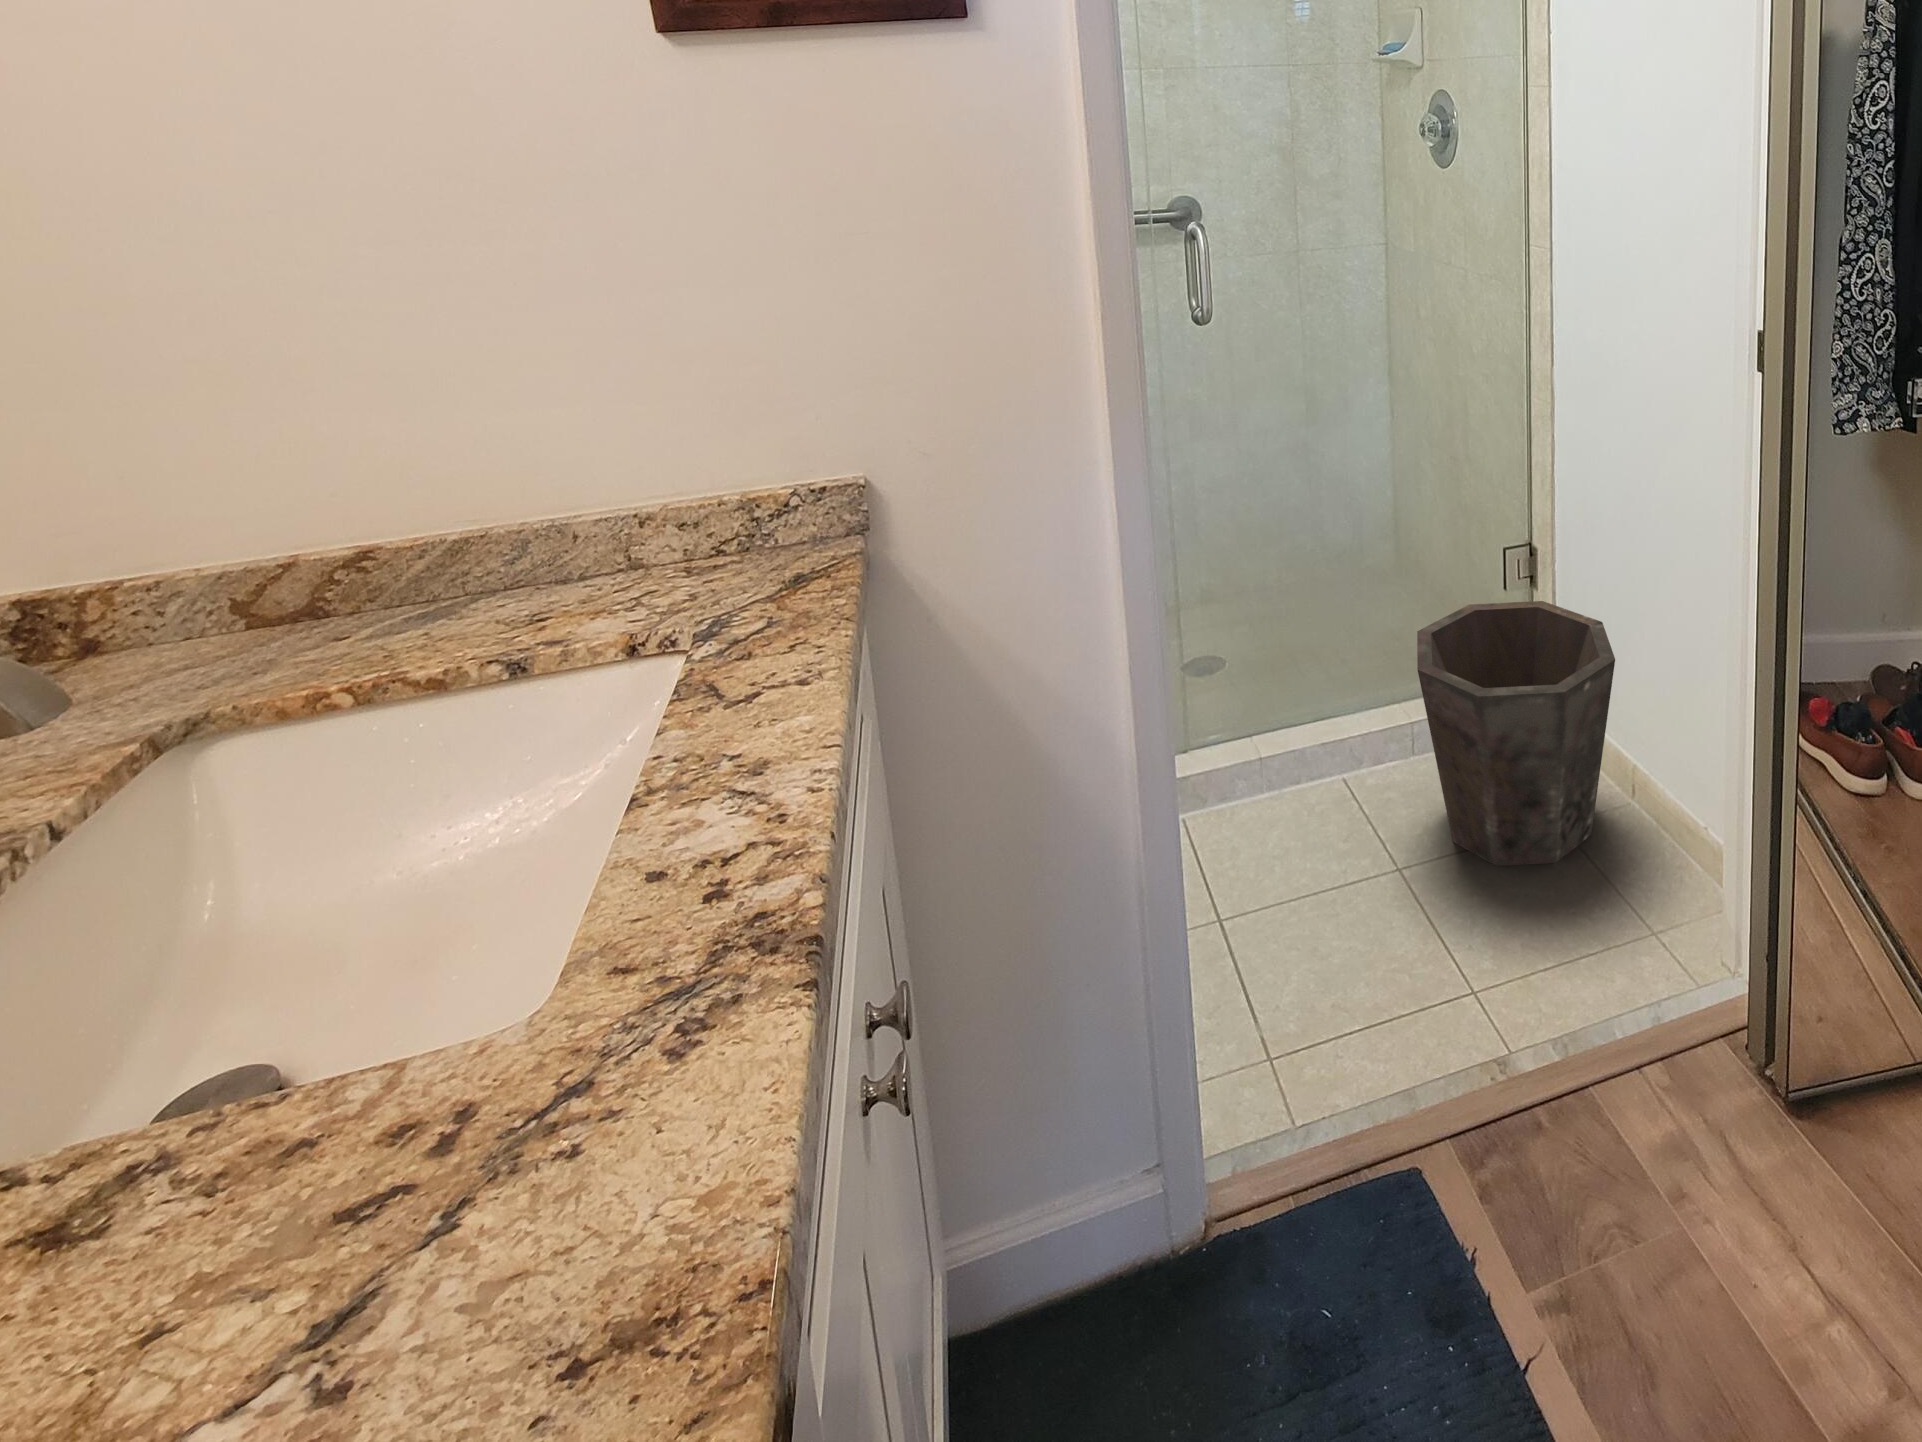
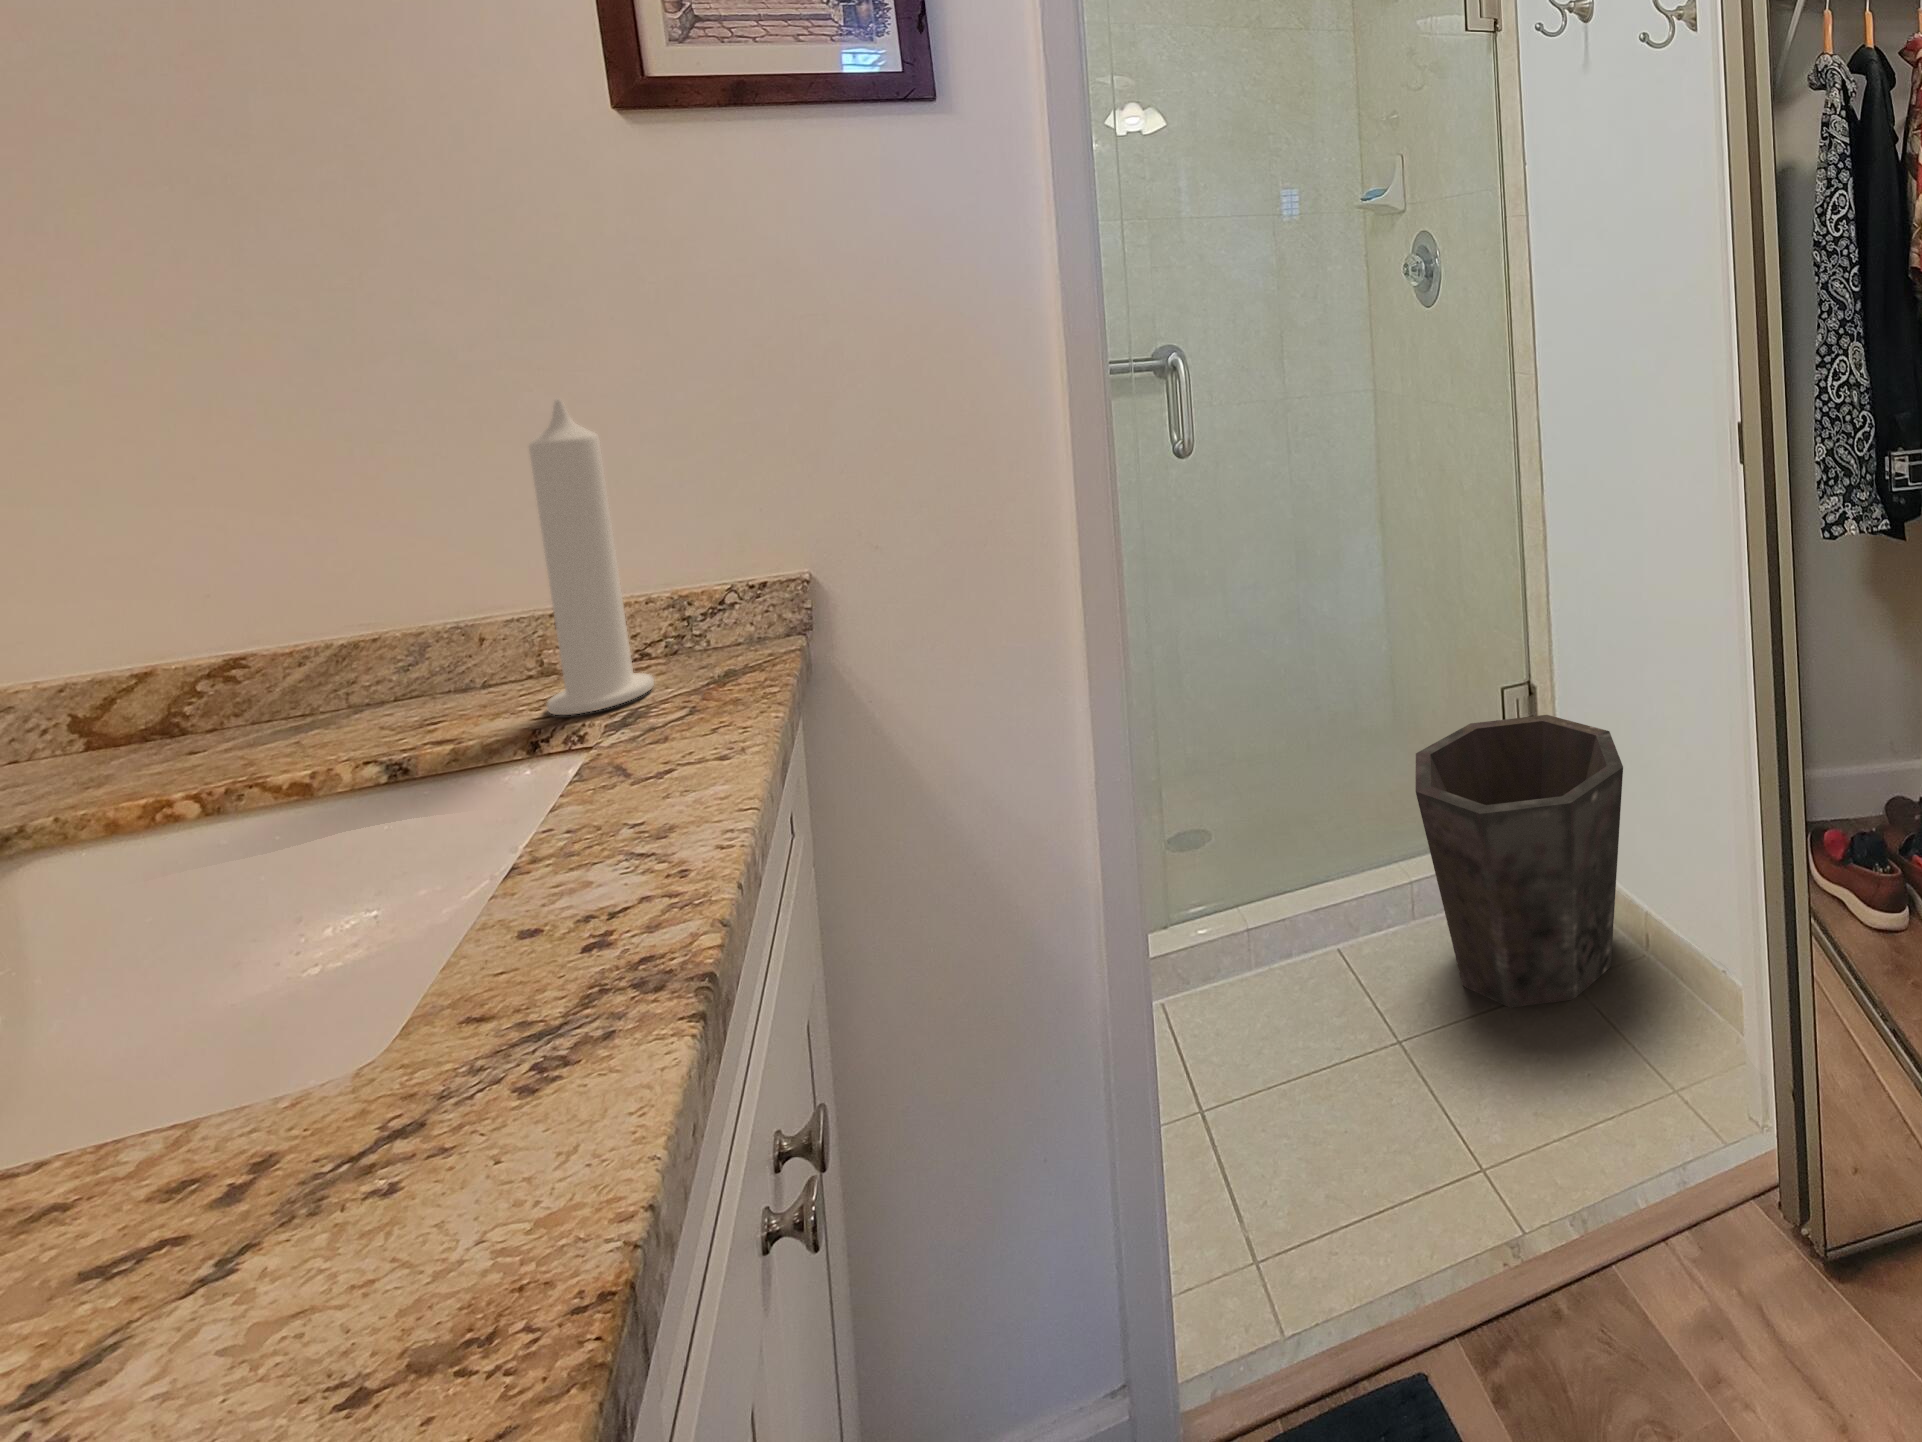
candle: none [619,327,741,621] -> present [529,399,654,715]

